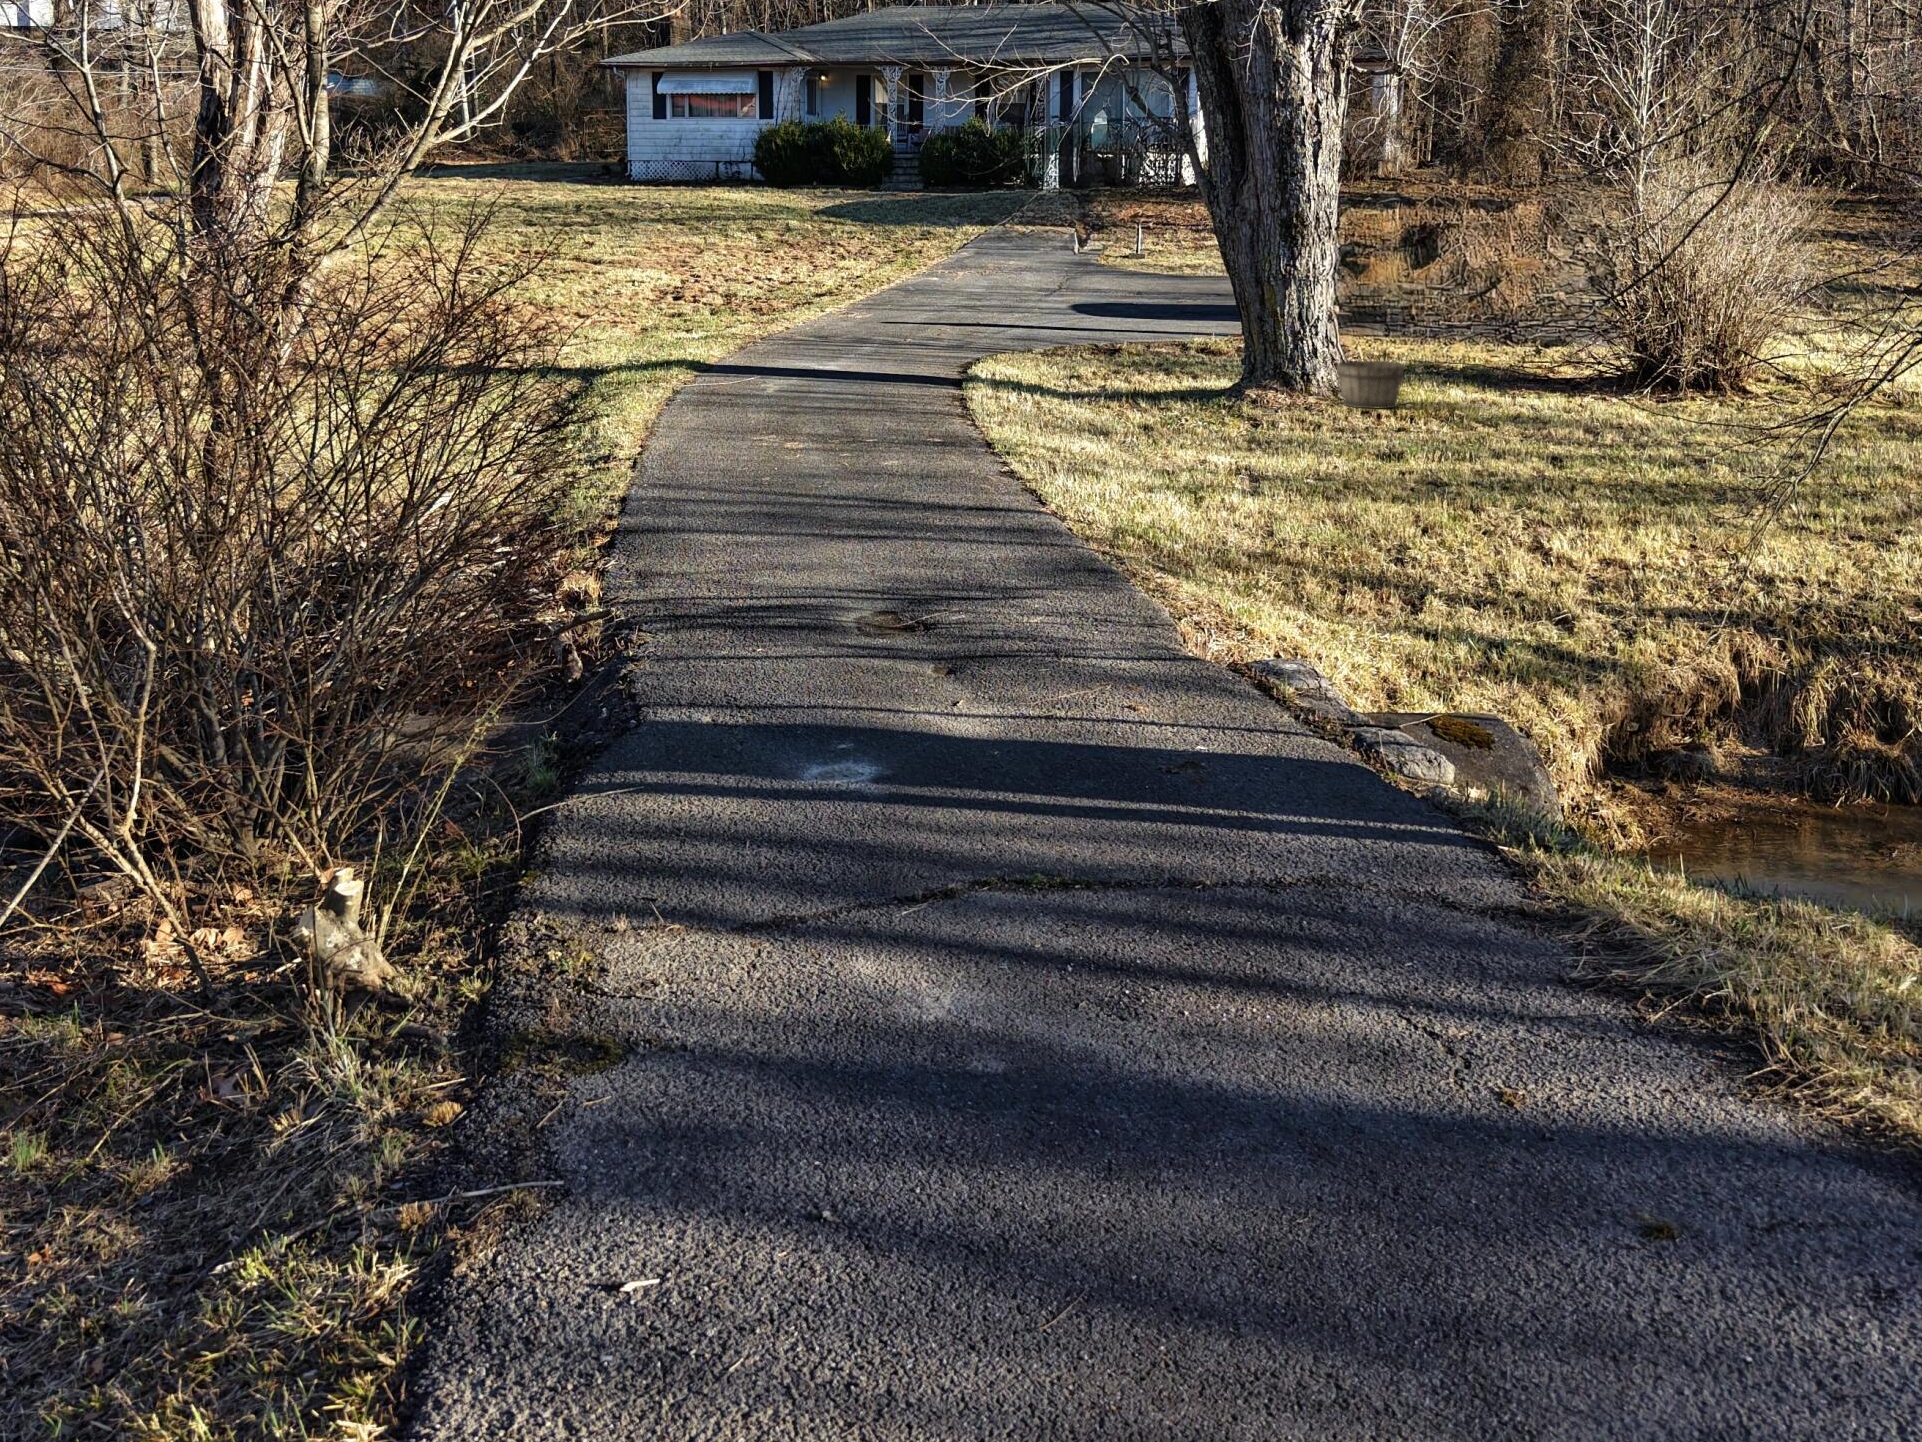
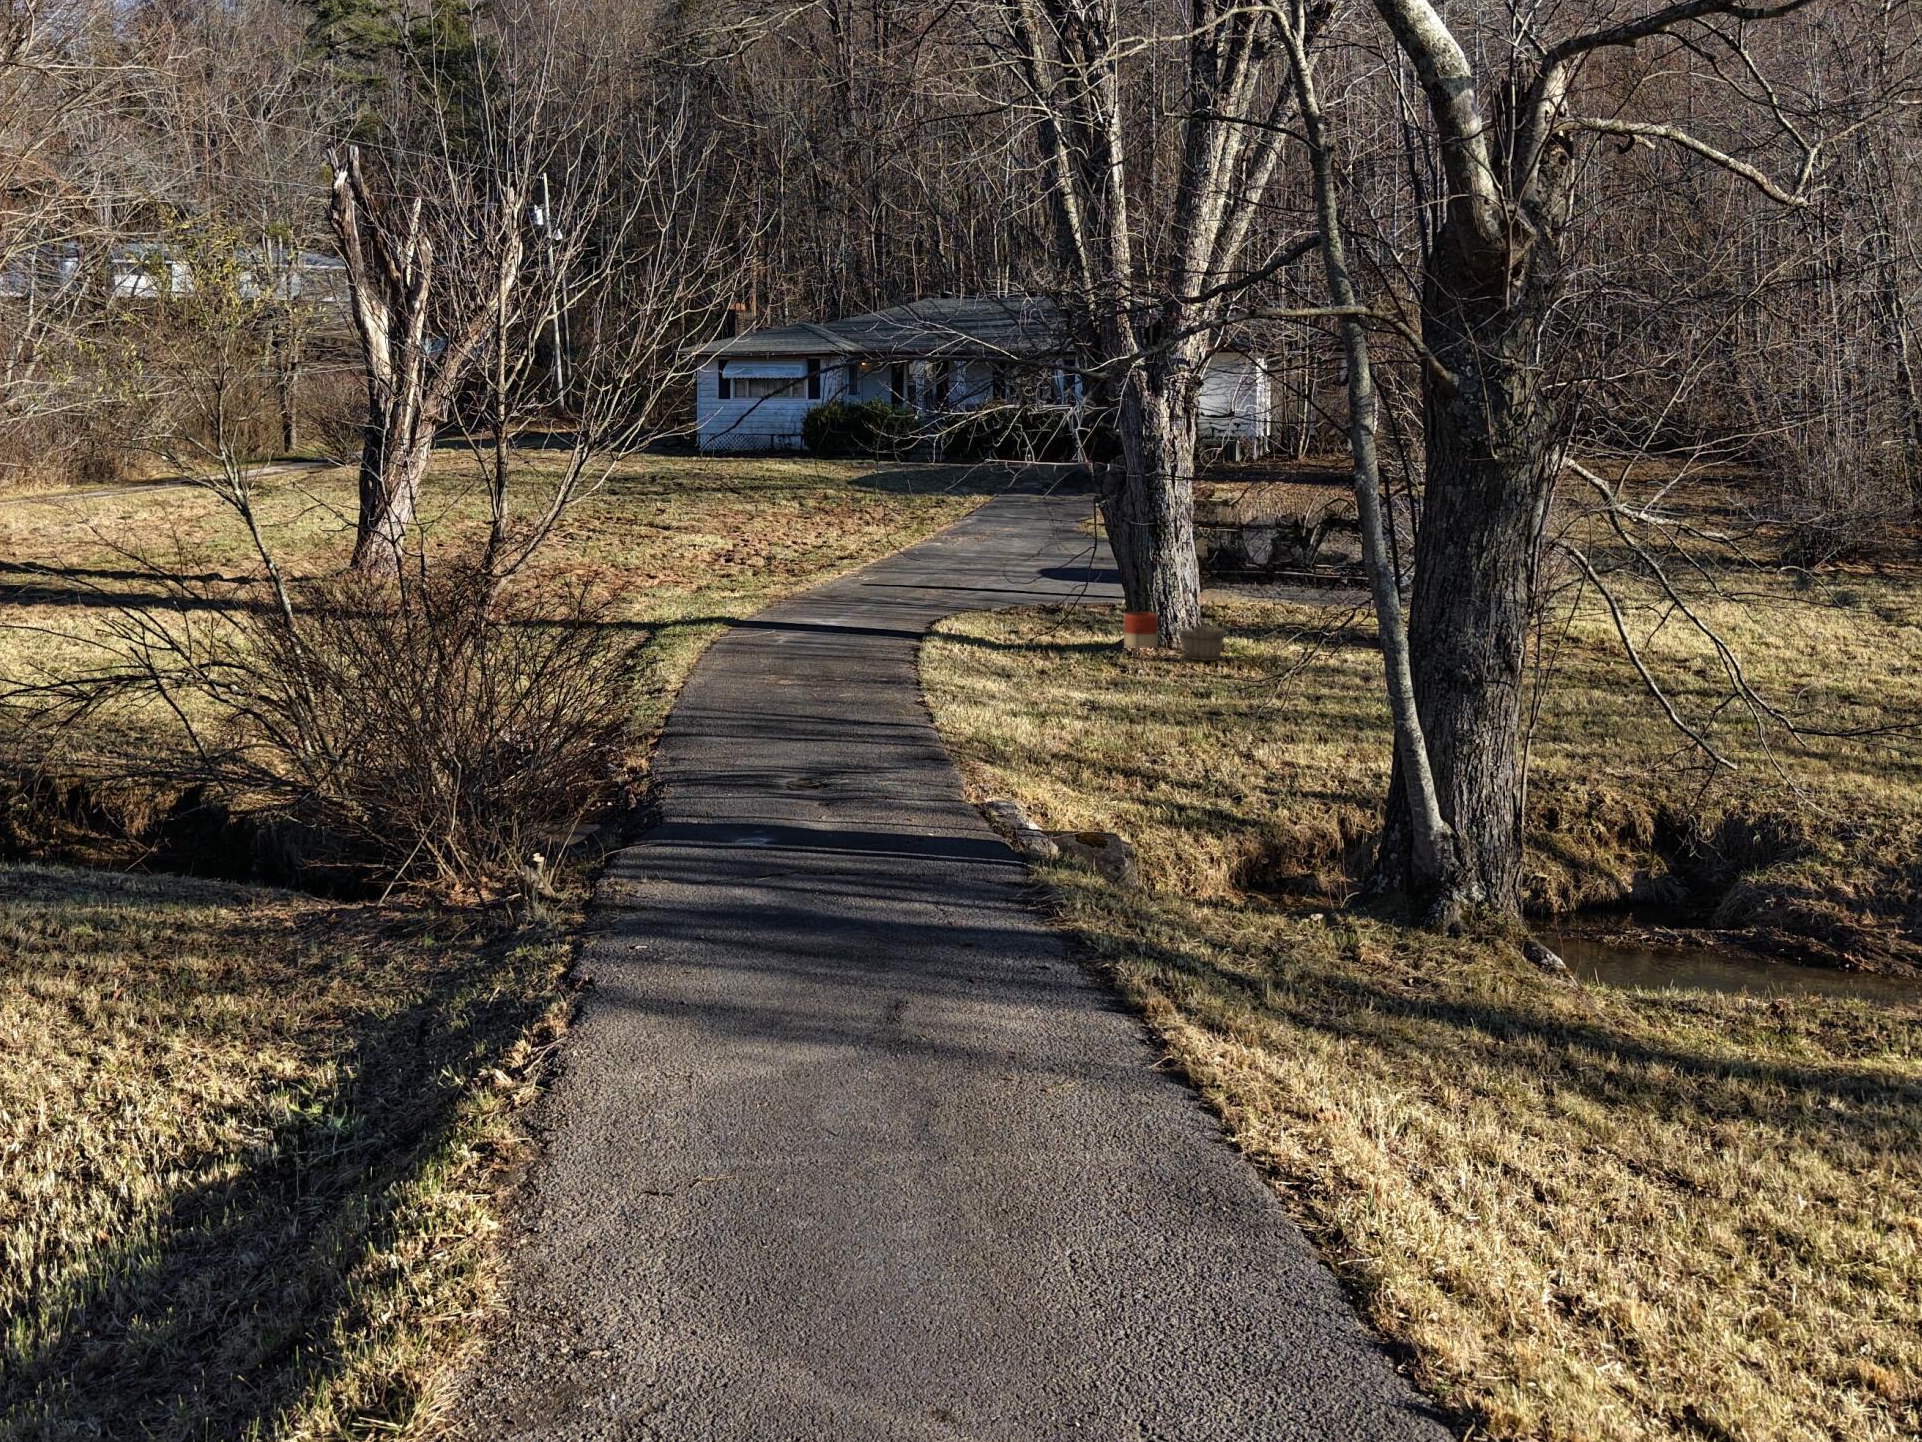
planter: none [1264,342,1313,411] -> present [1124,612,1159,648]

